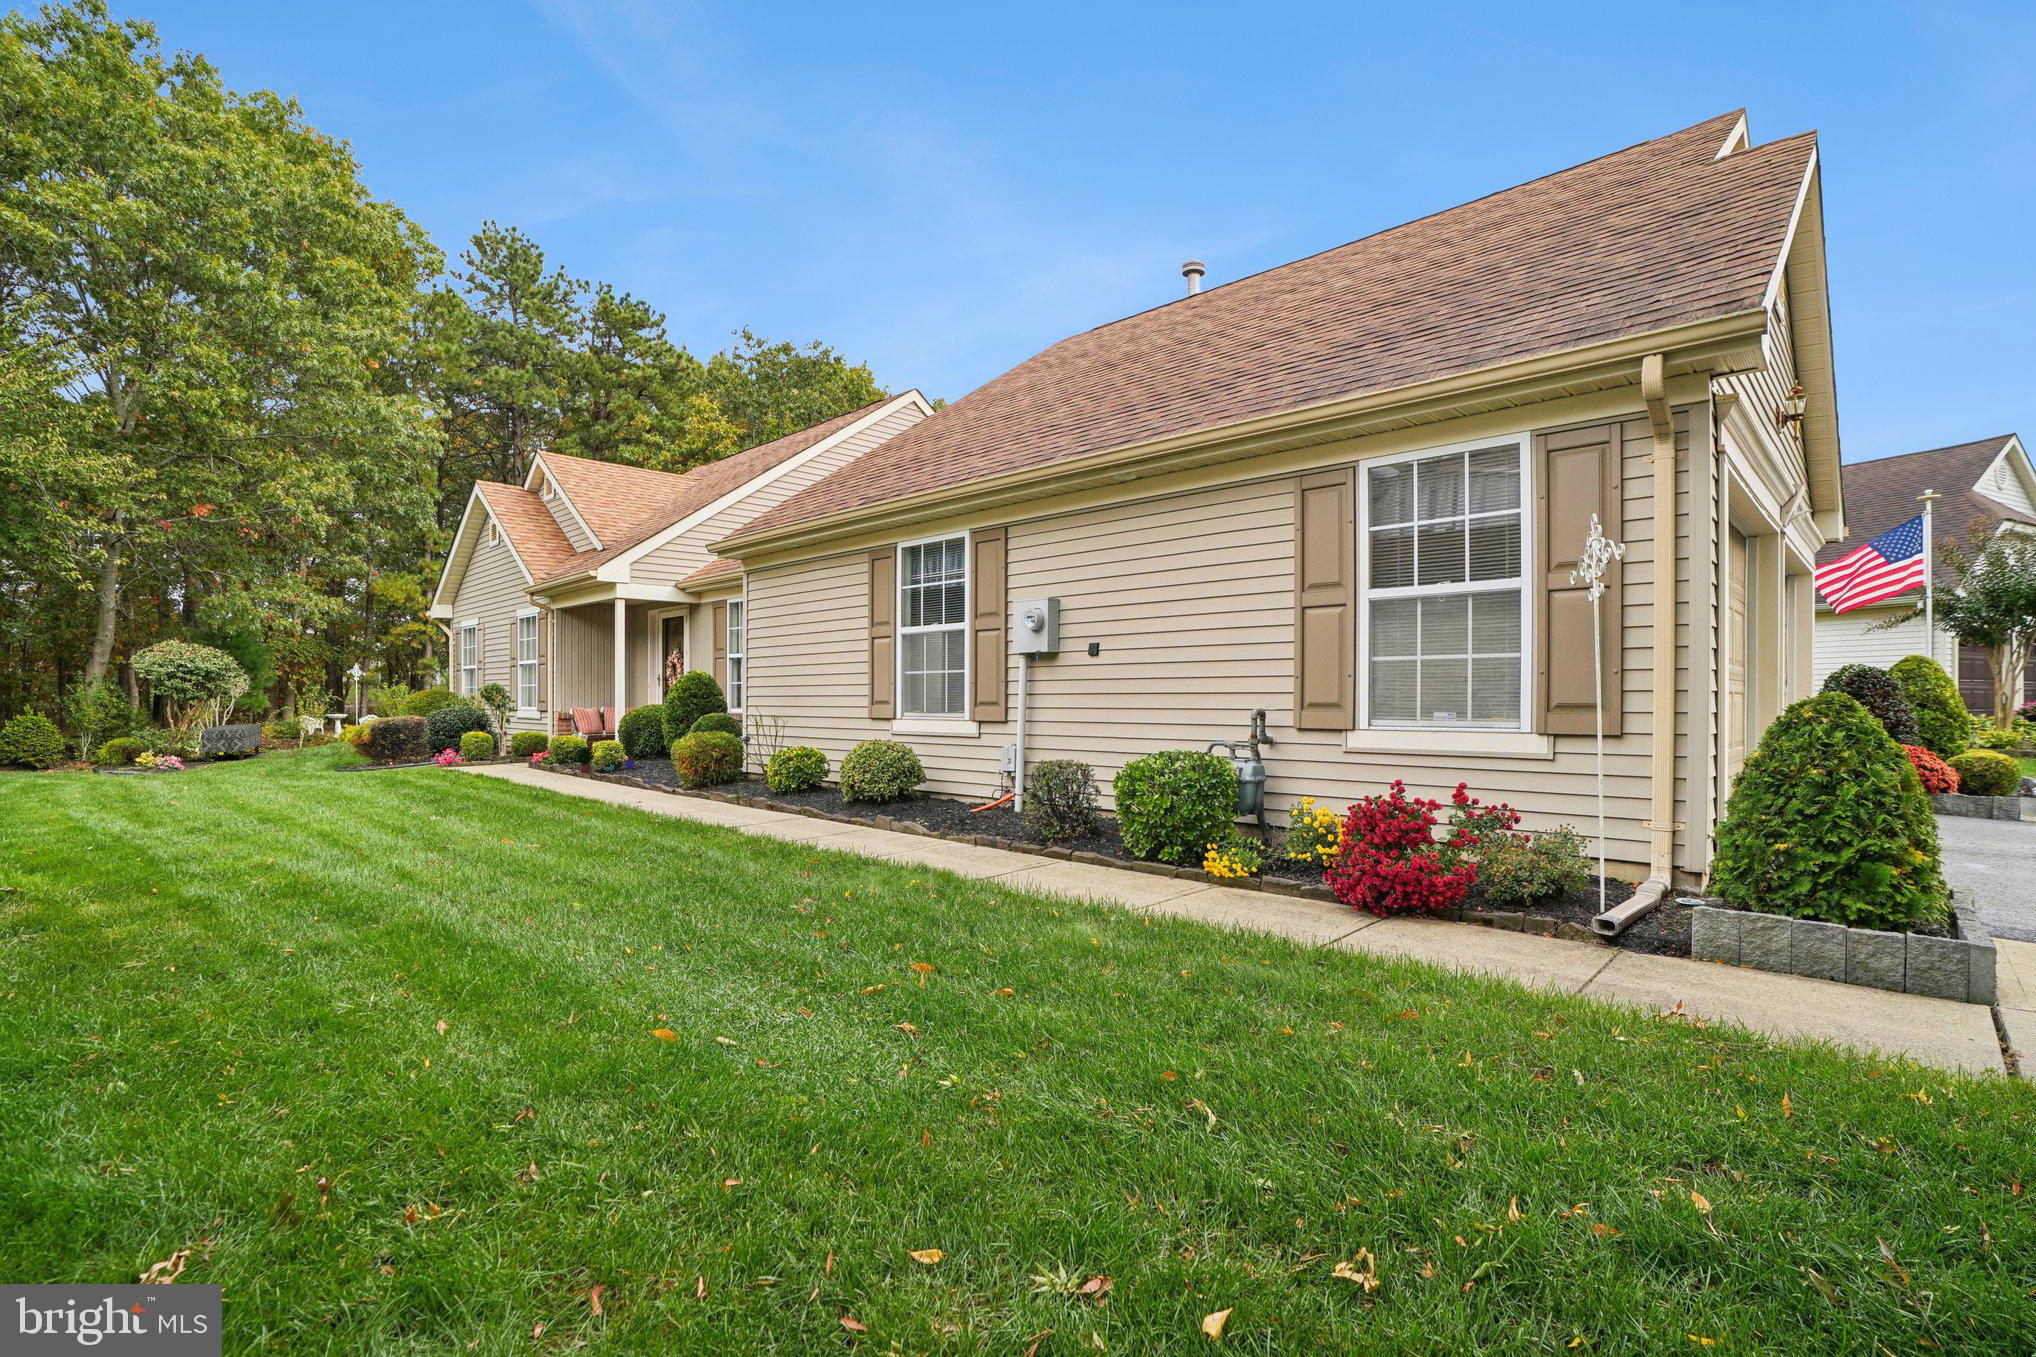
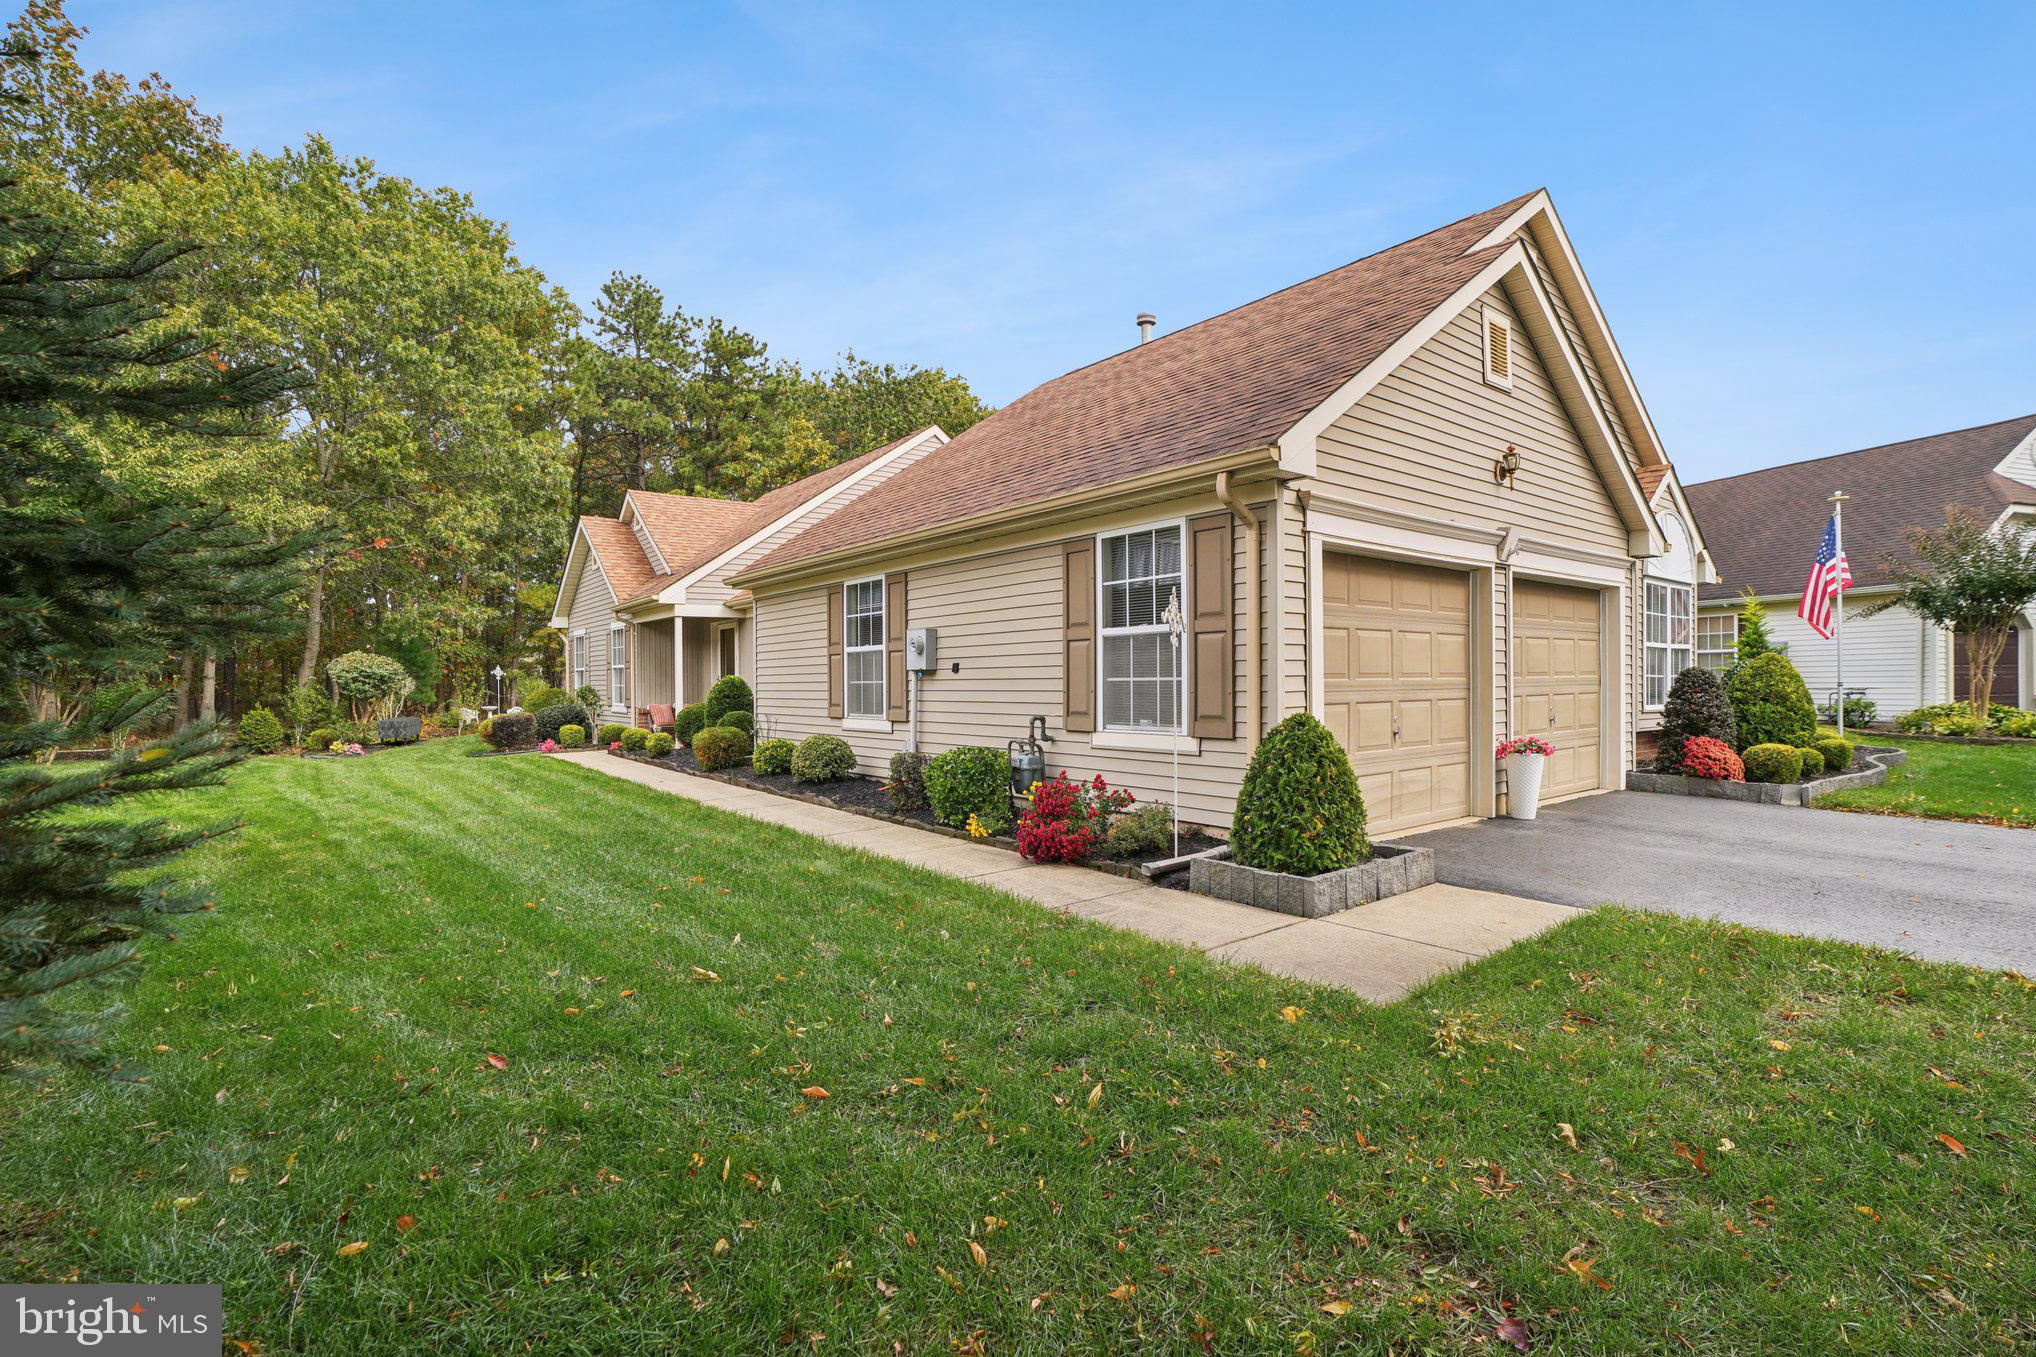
potted plant: present [576,725,637,772] -> none [632,721,683,760]

